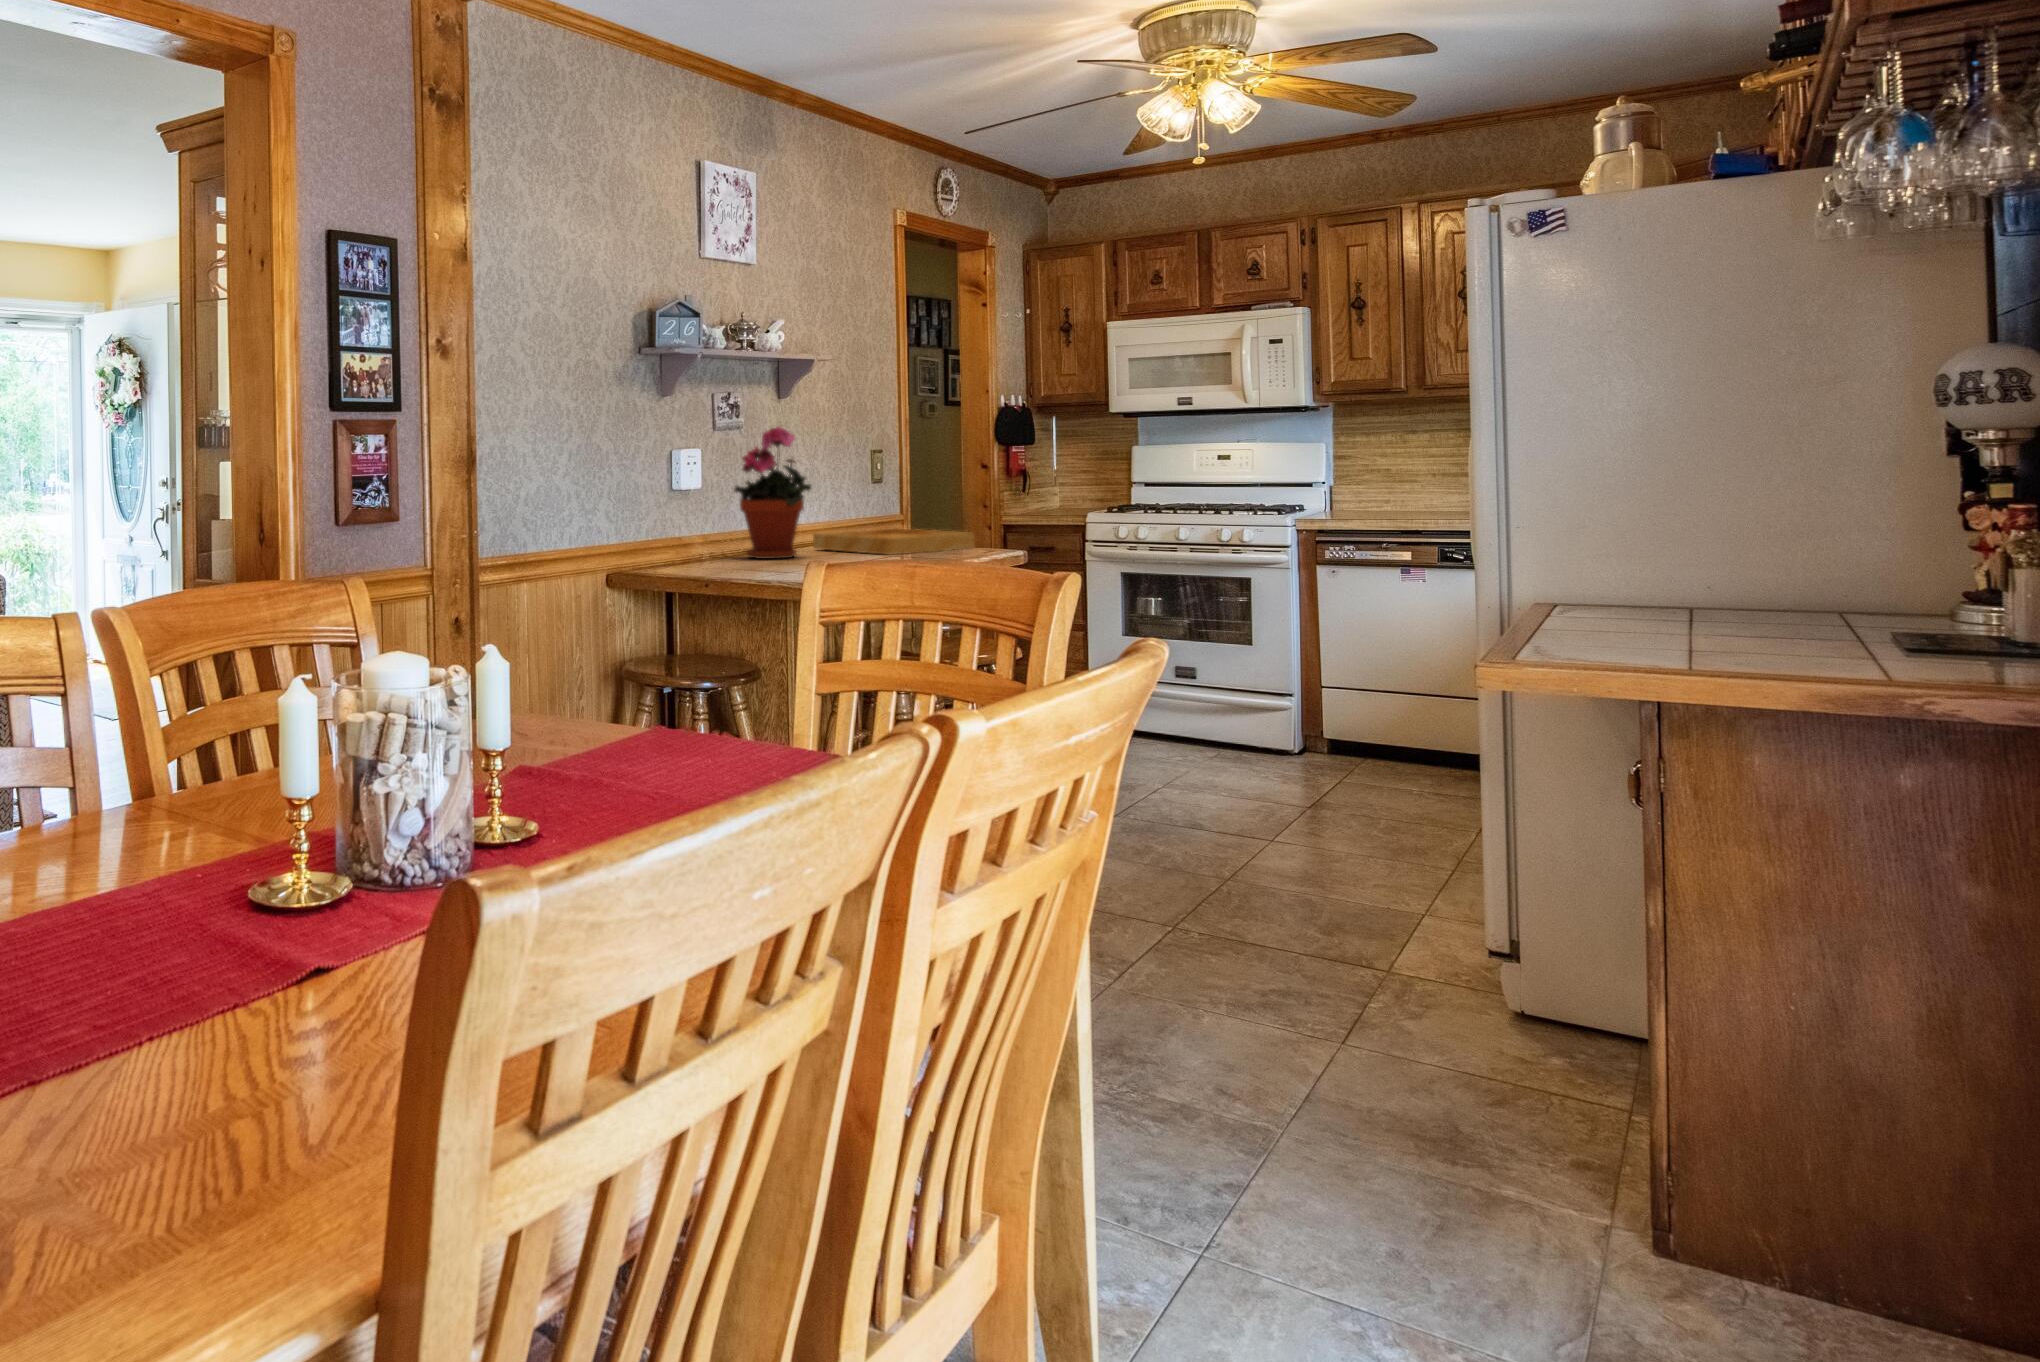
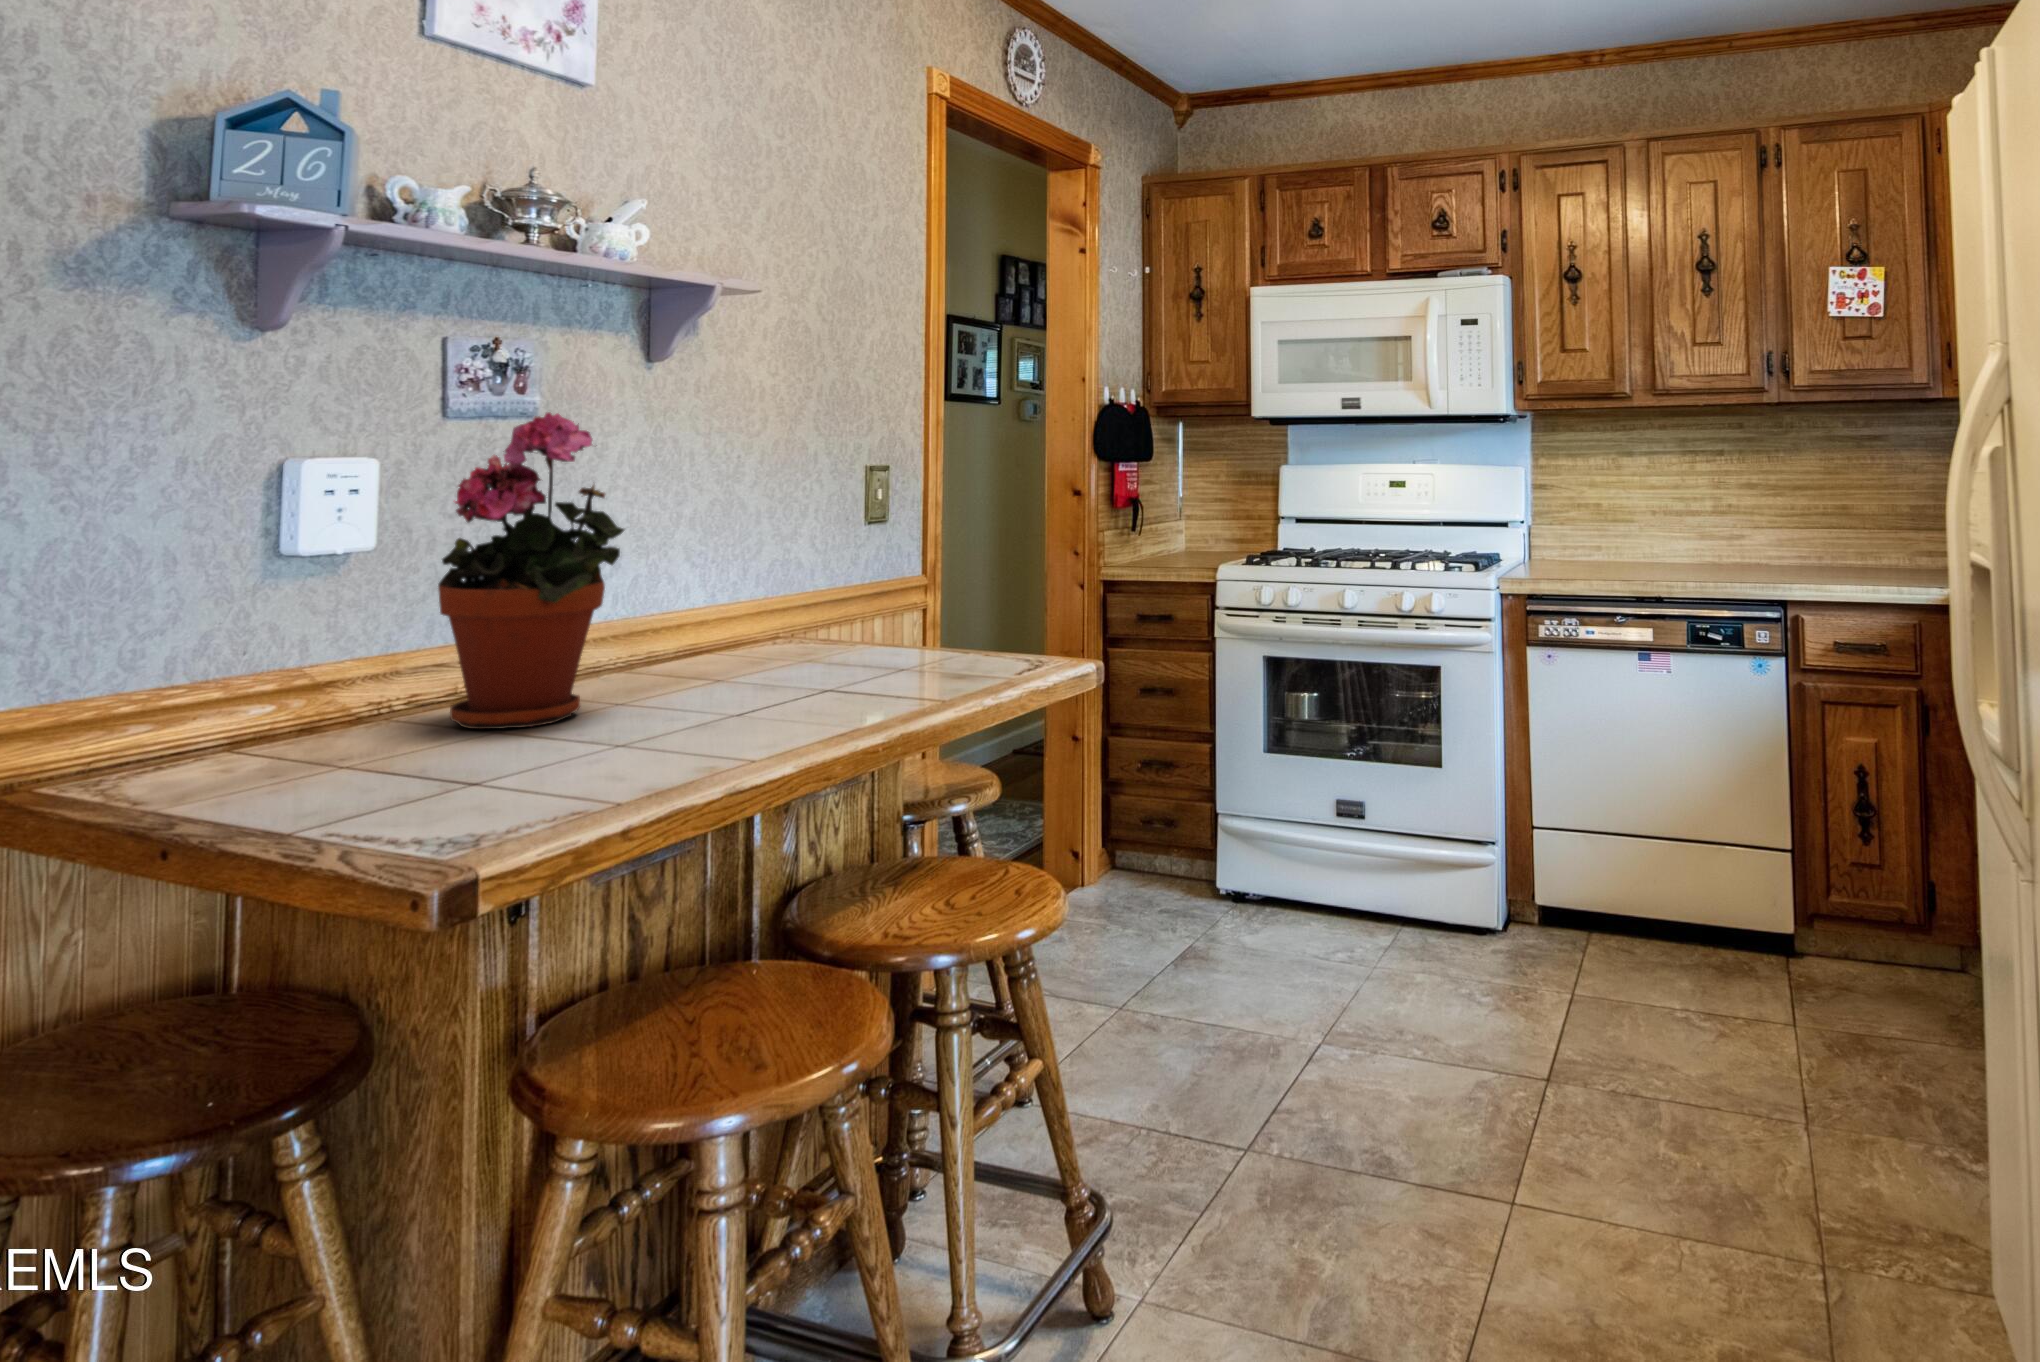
tray: present [813,528,975,555] -> none [668,622,996,707]

